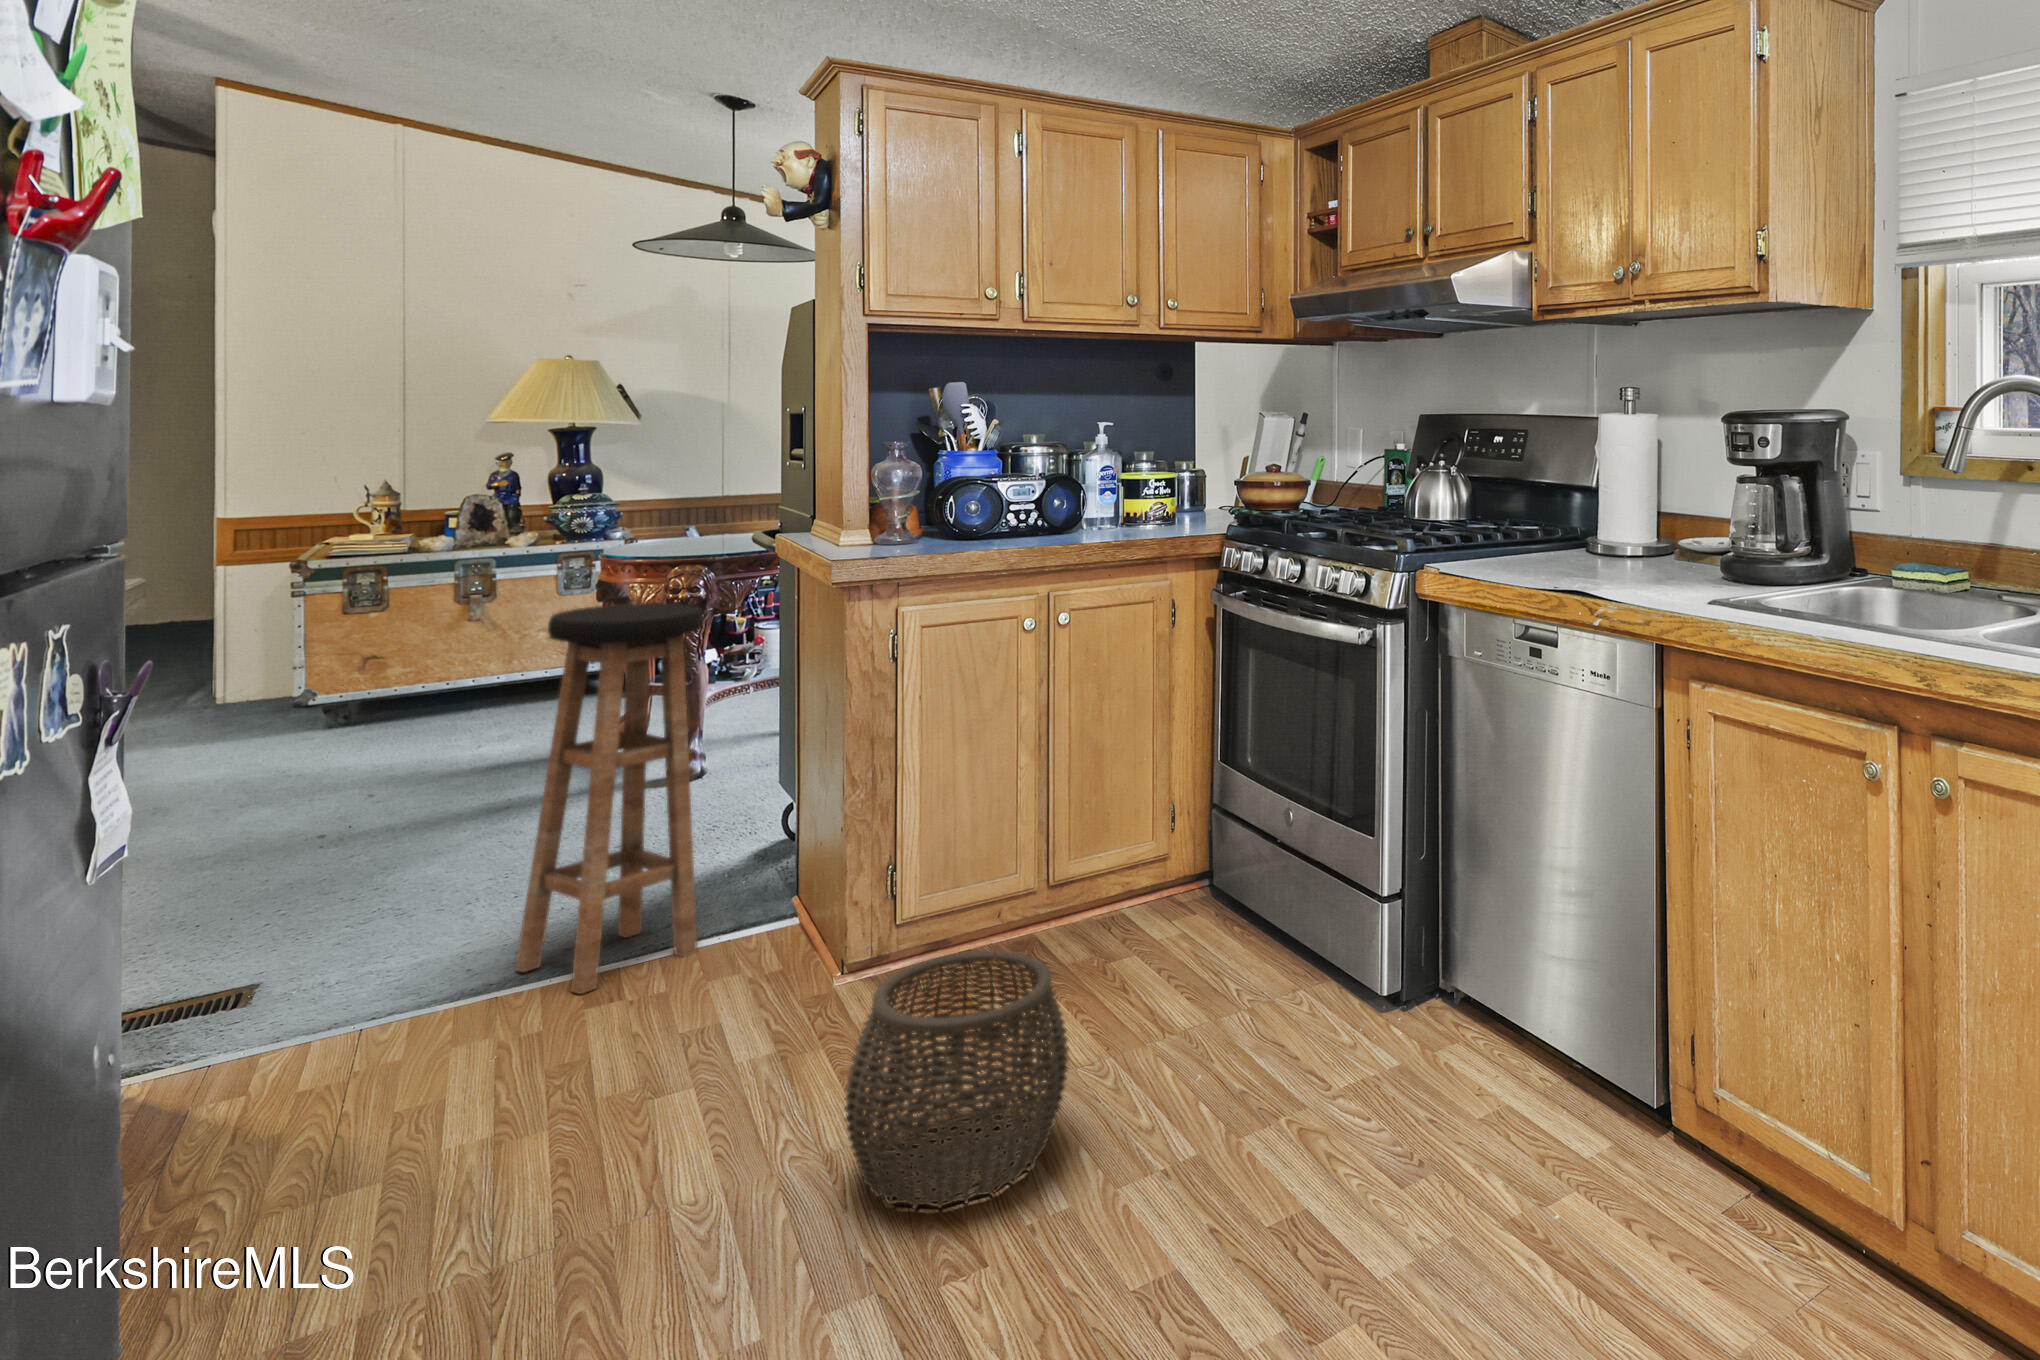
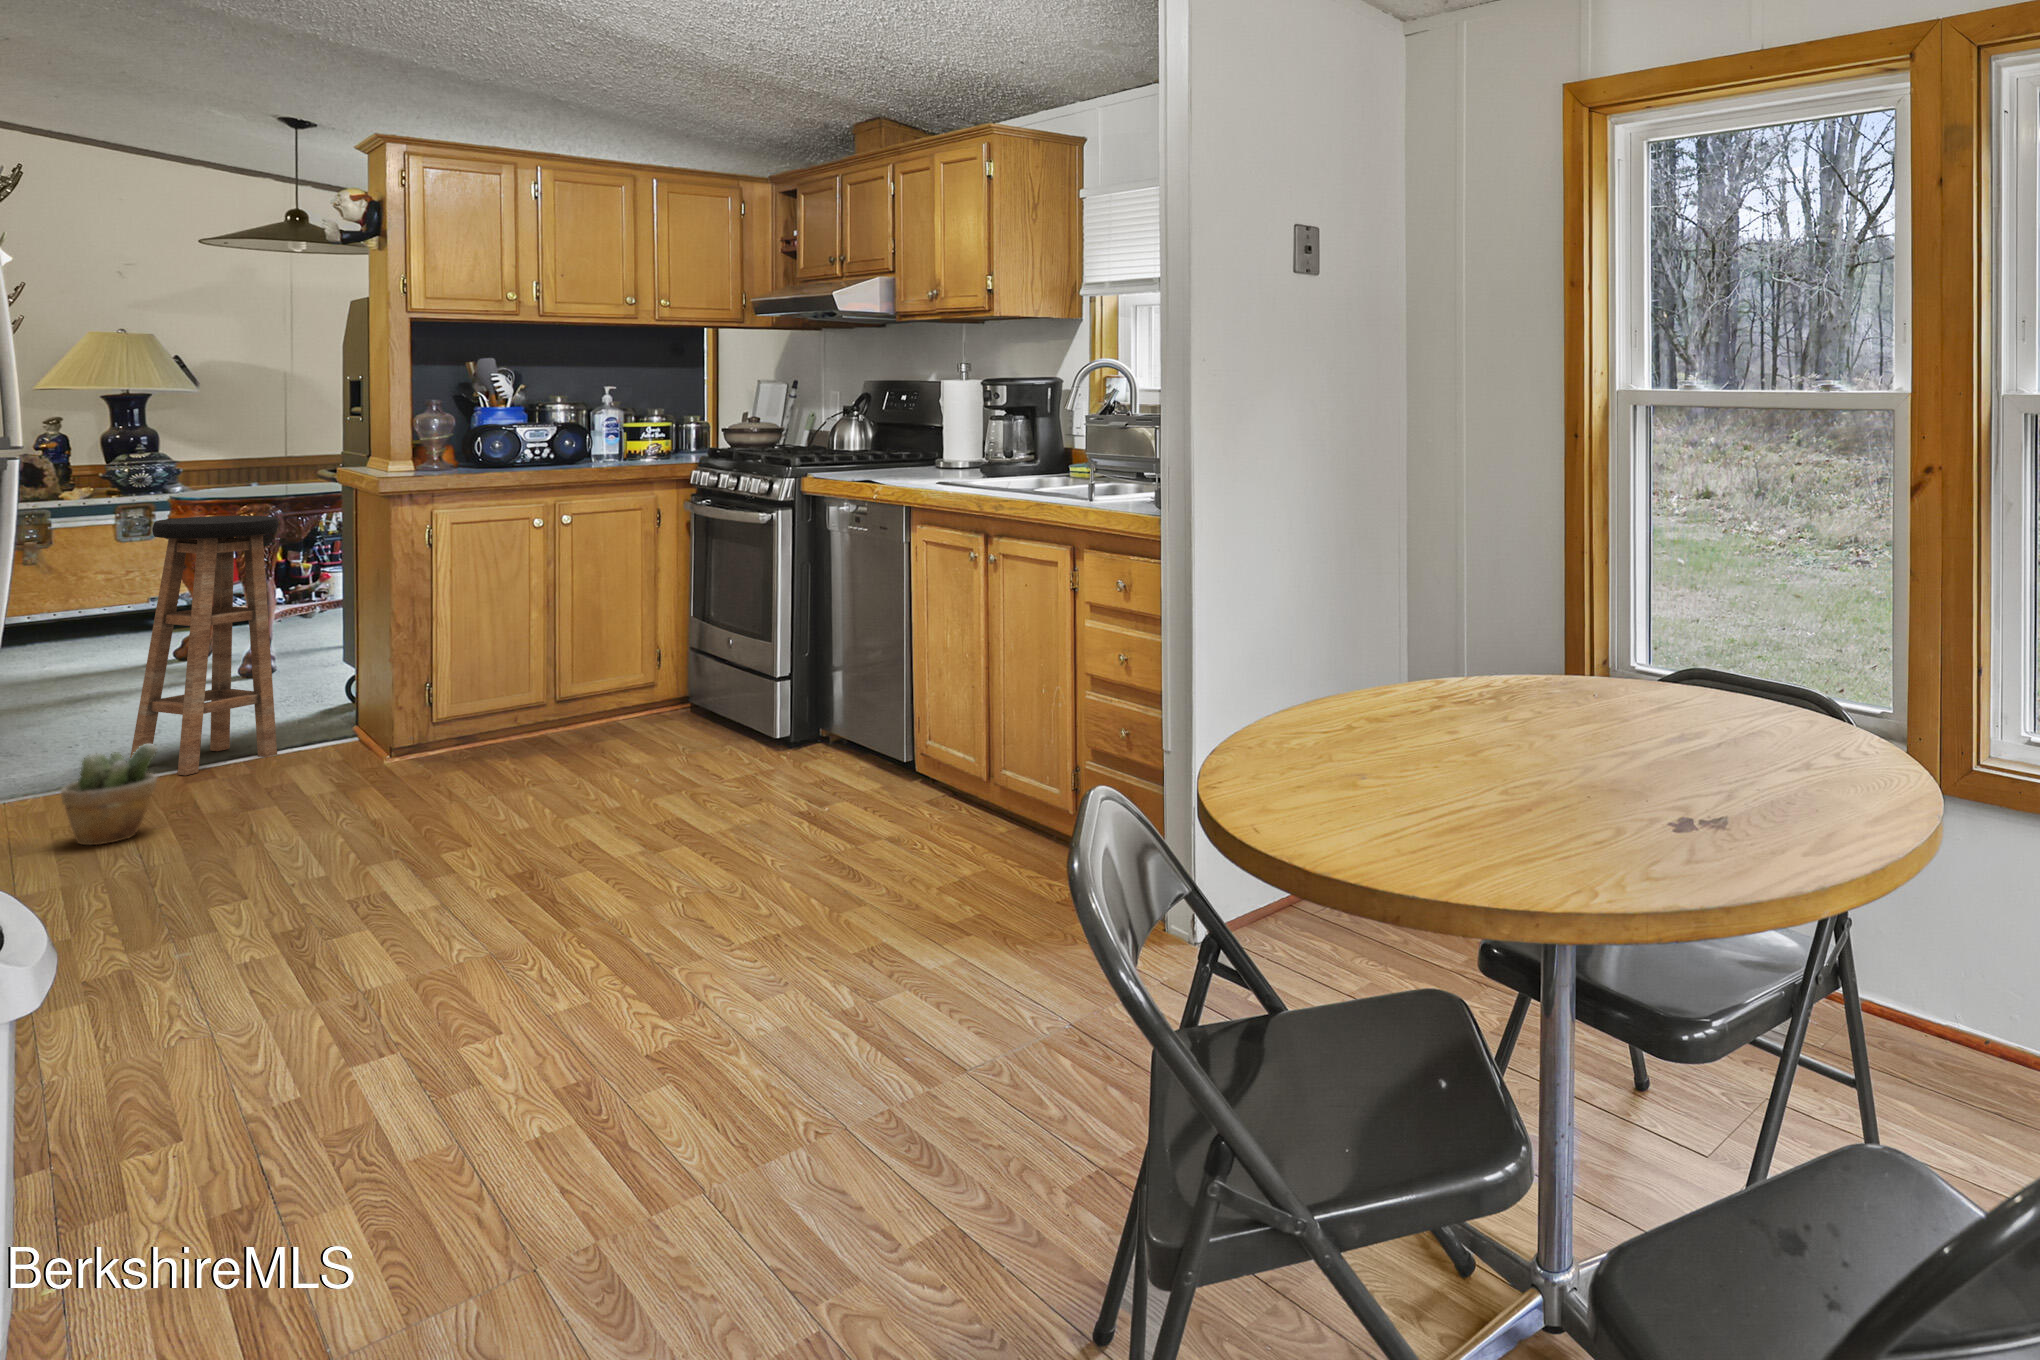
woven basket: present [845,951,1069,1208] -> none [386,702,541,831]
potted plant: none [382,1007,522,1186] -> present [61,744,157,845]

